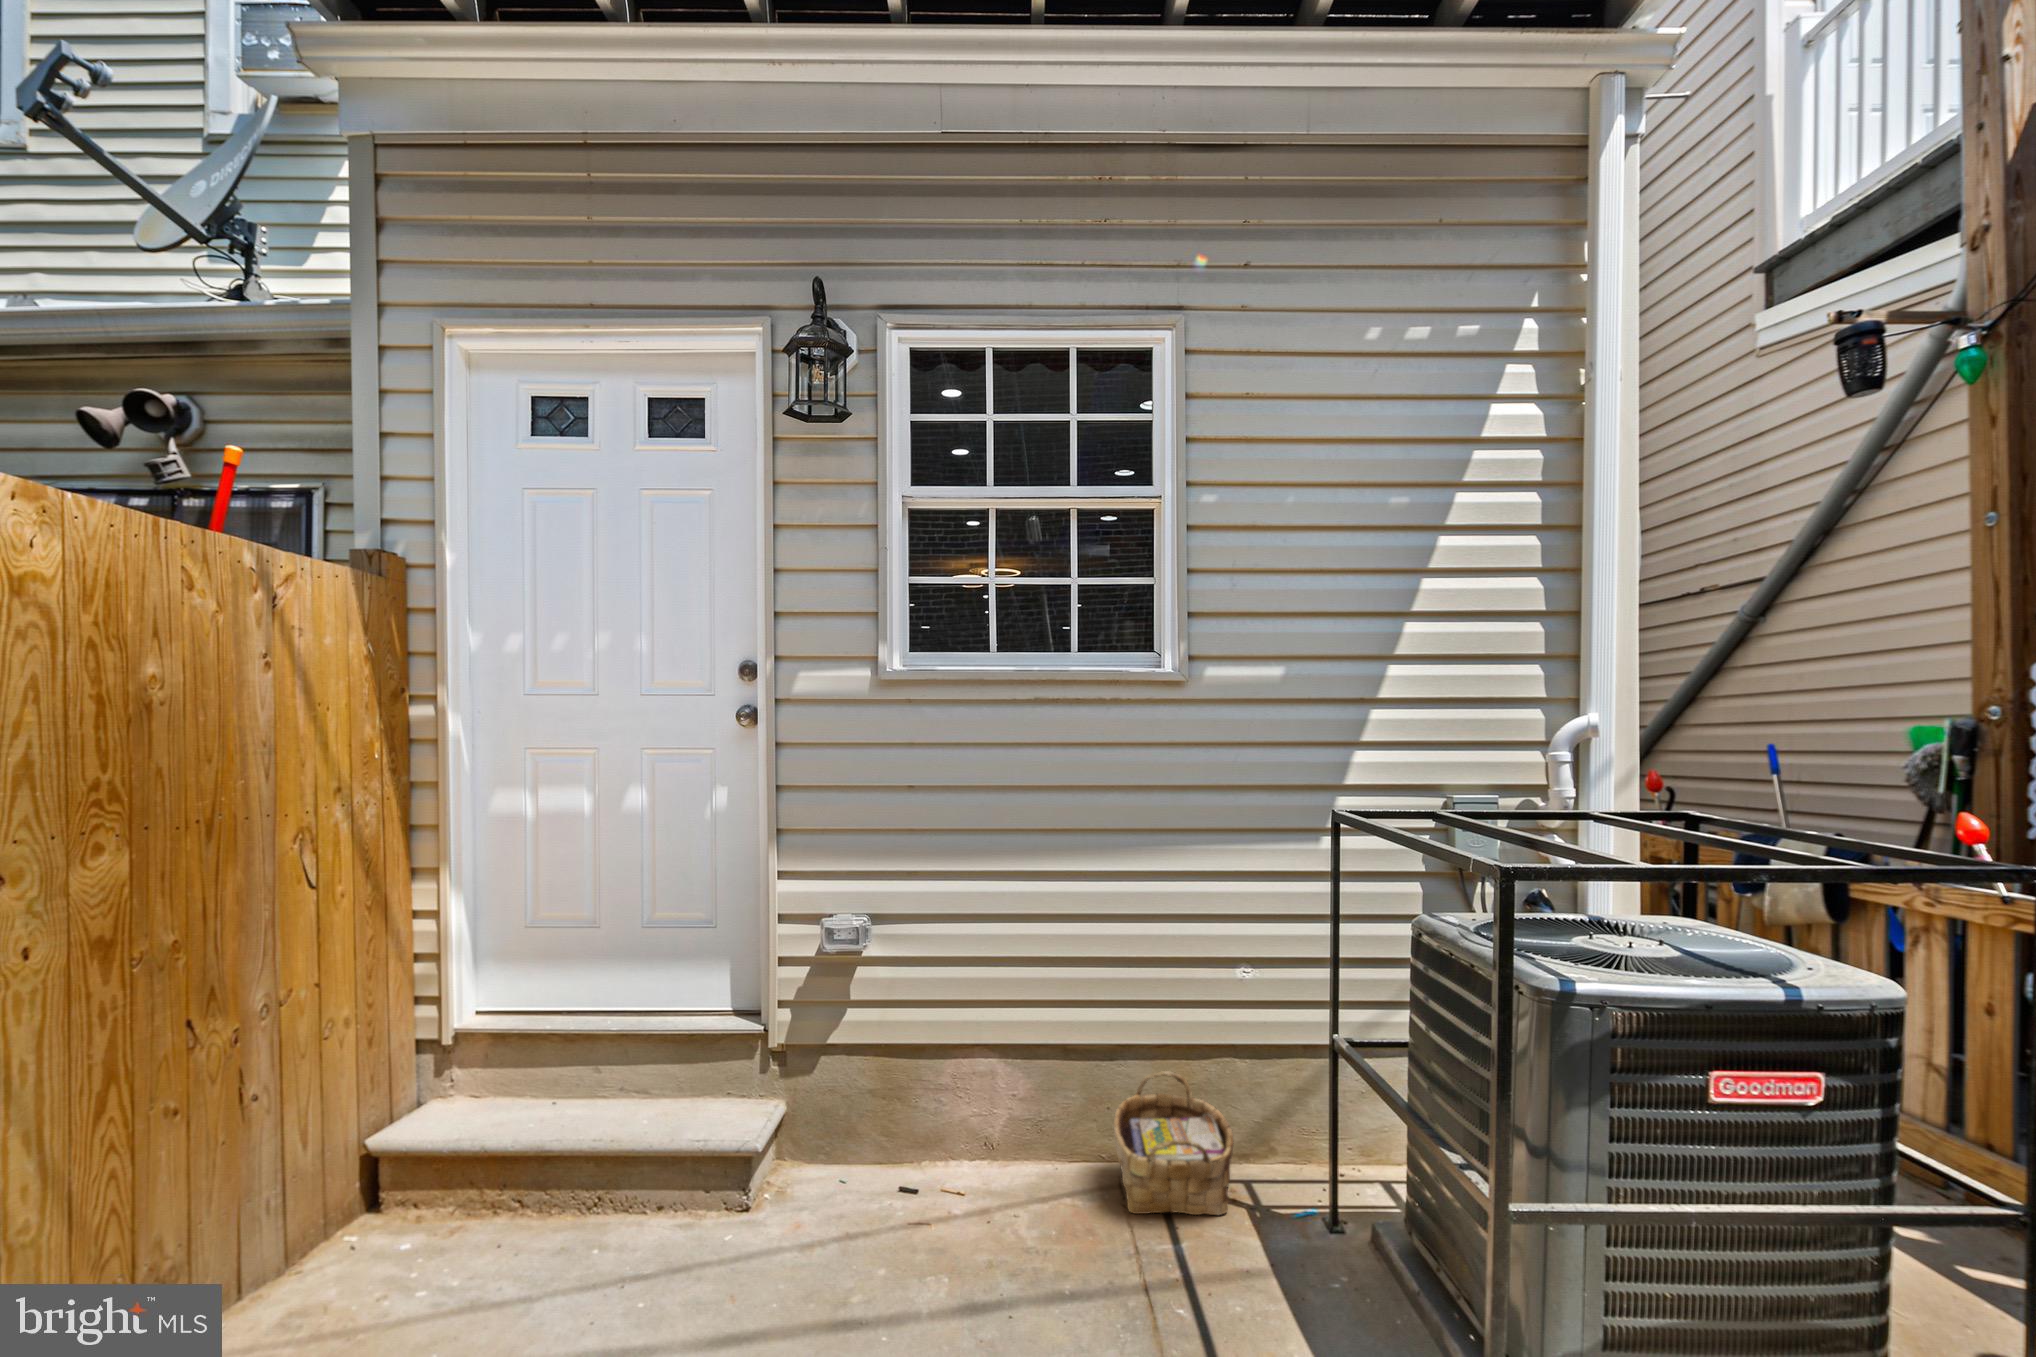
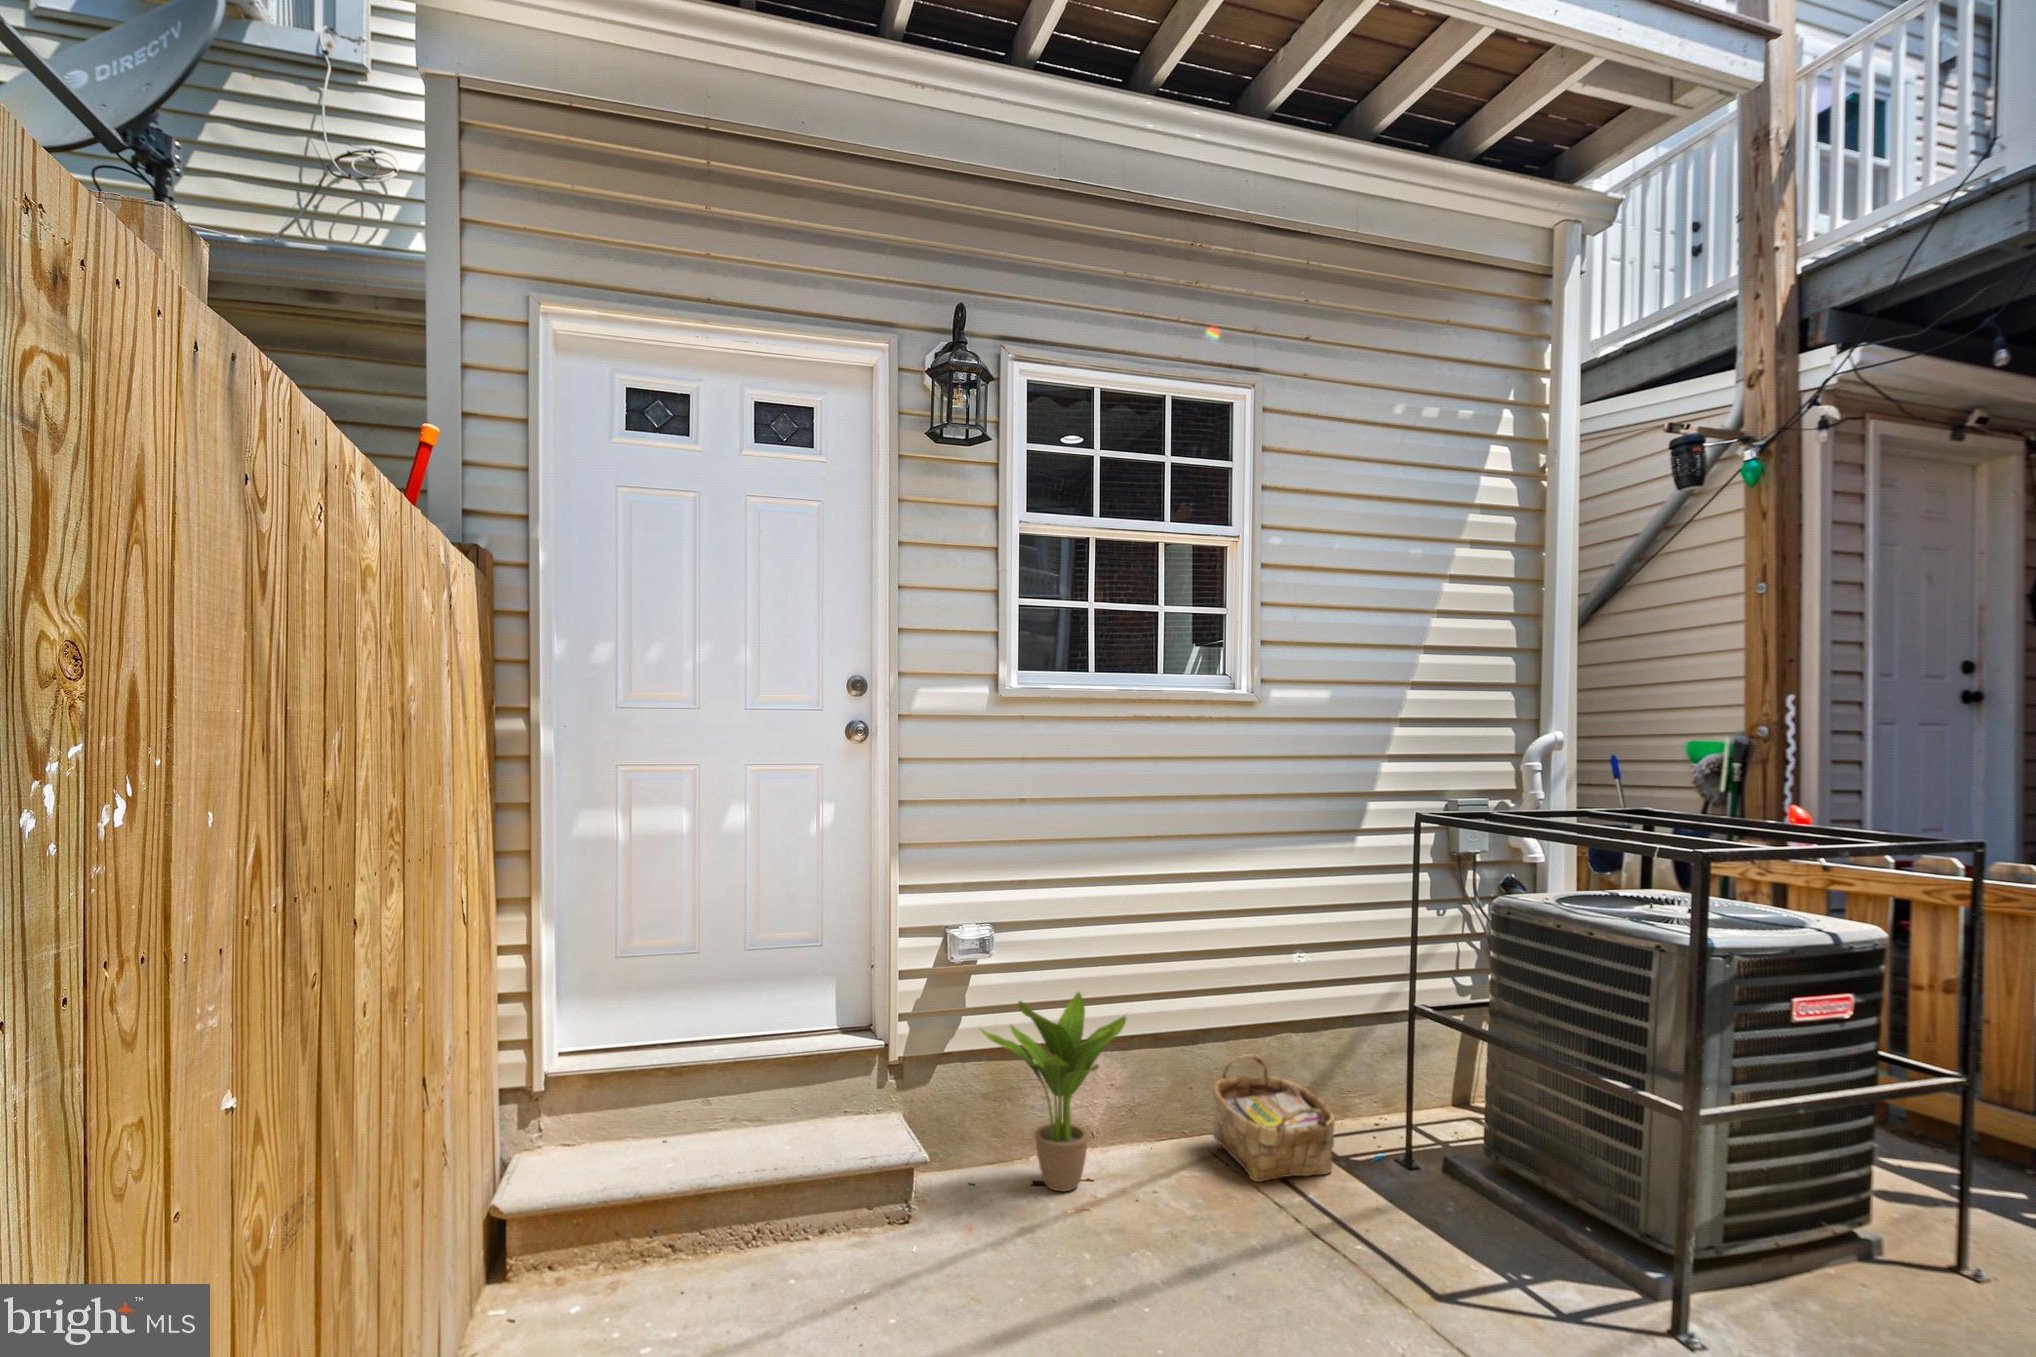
potted plant: none [847,990,1014,1197] -> present [981,992,1126,1191]

